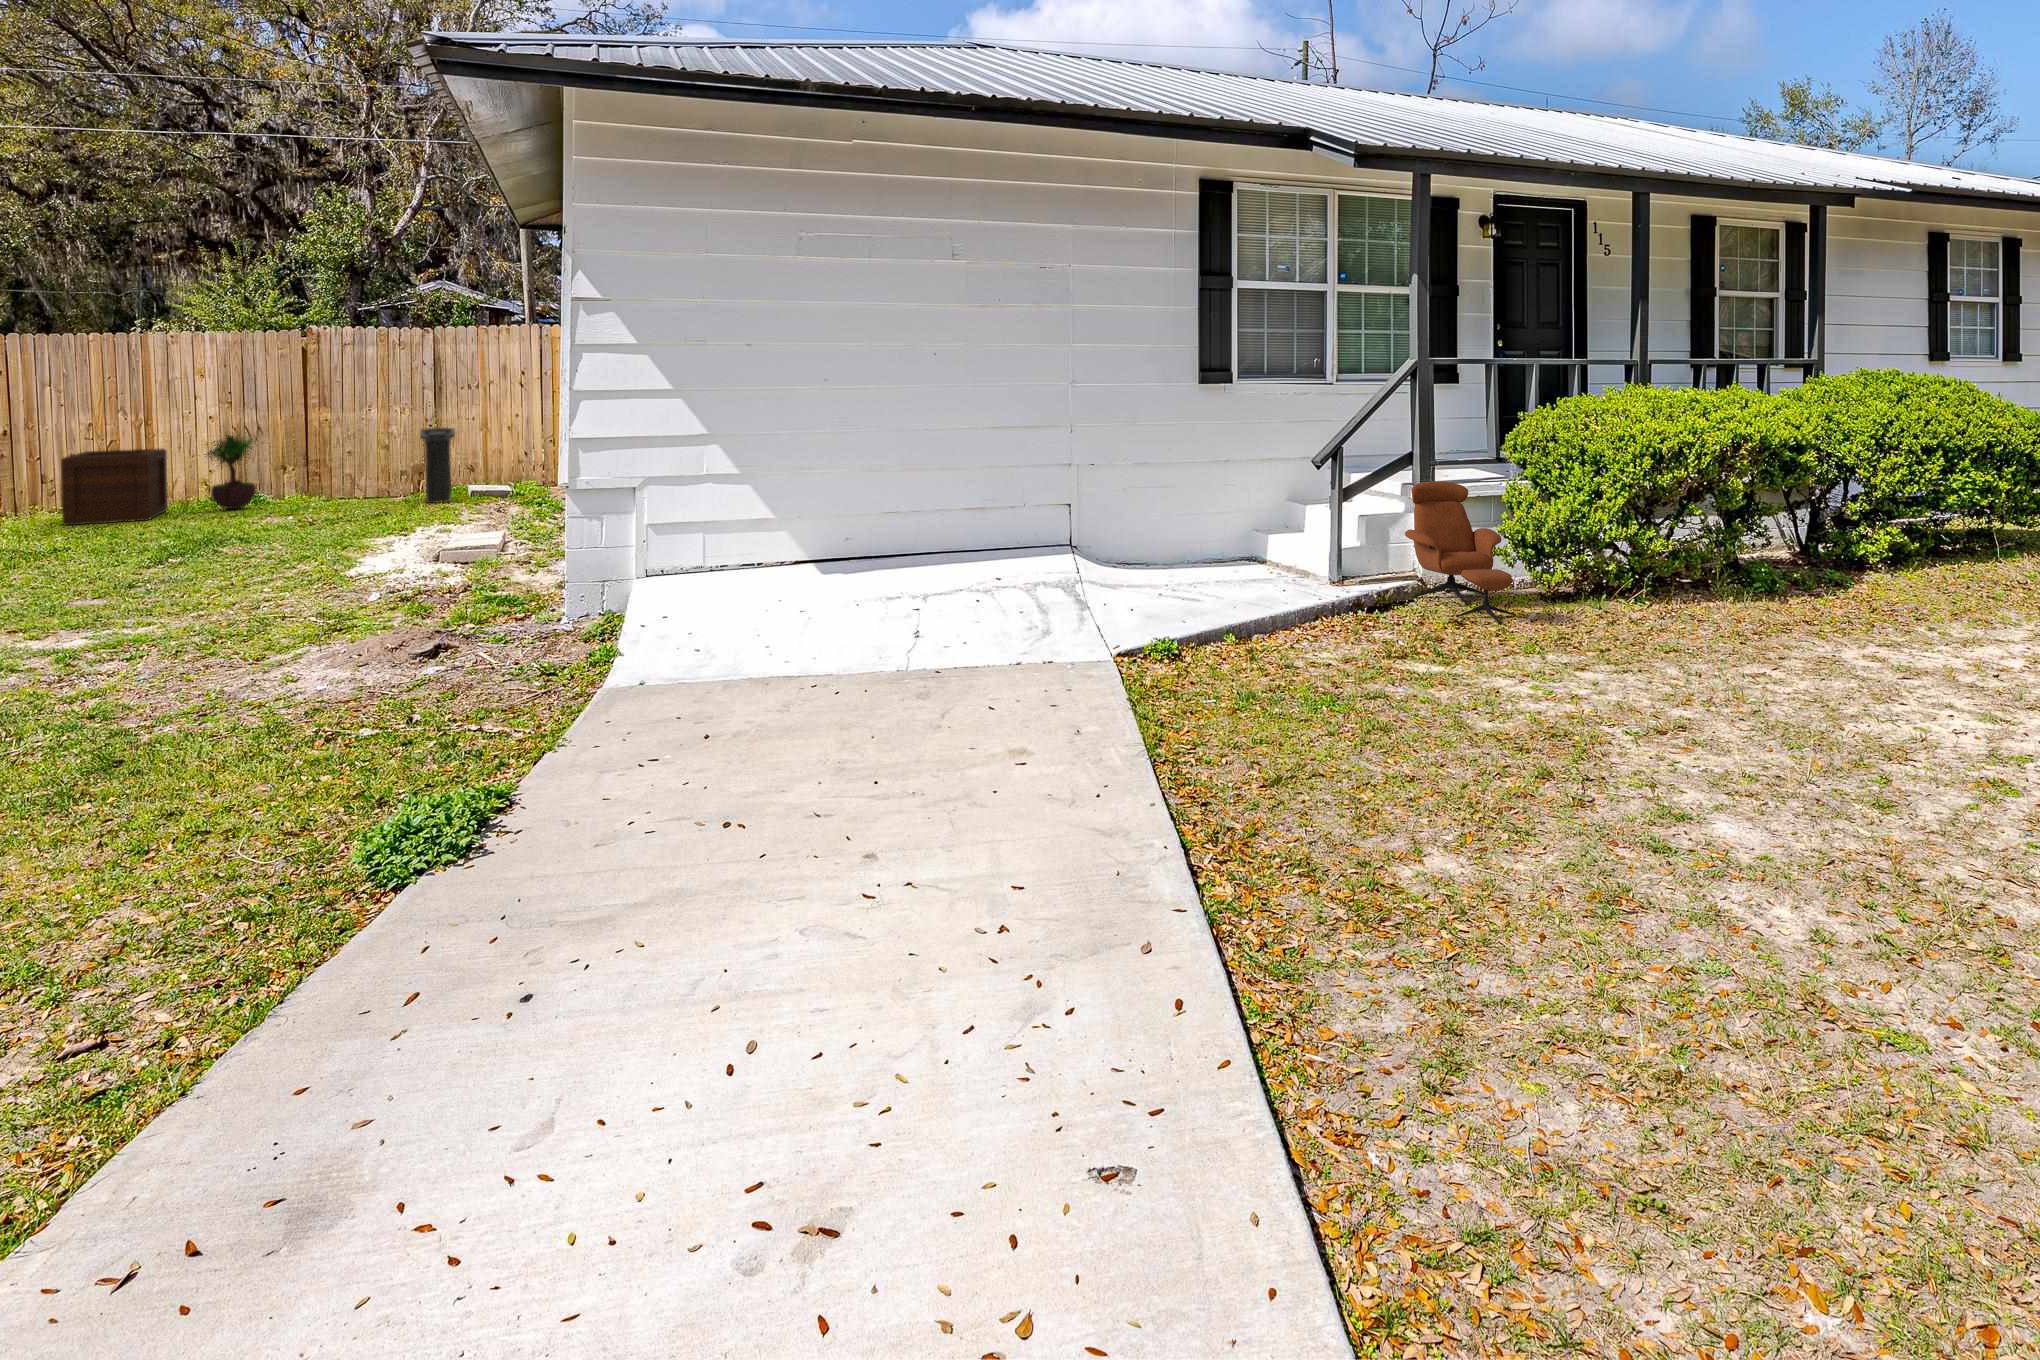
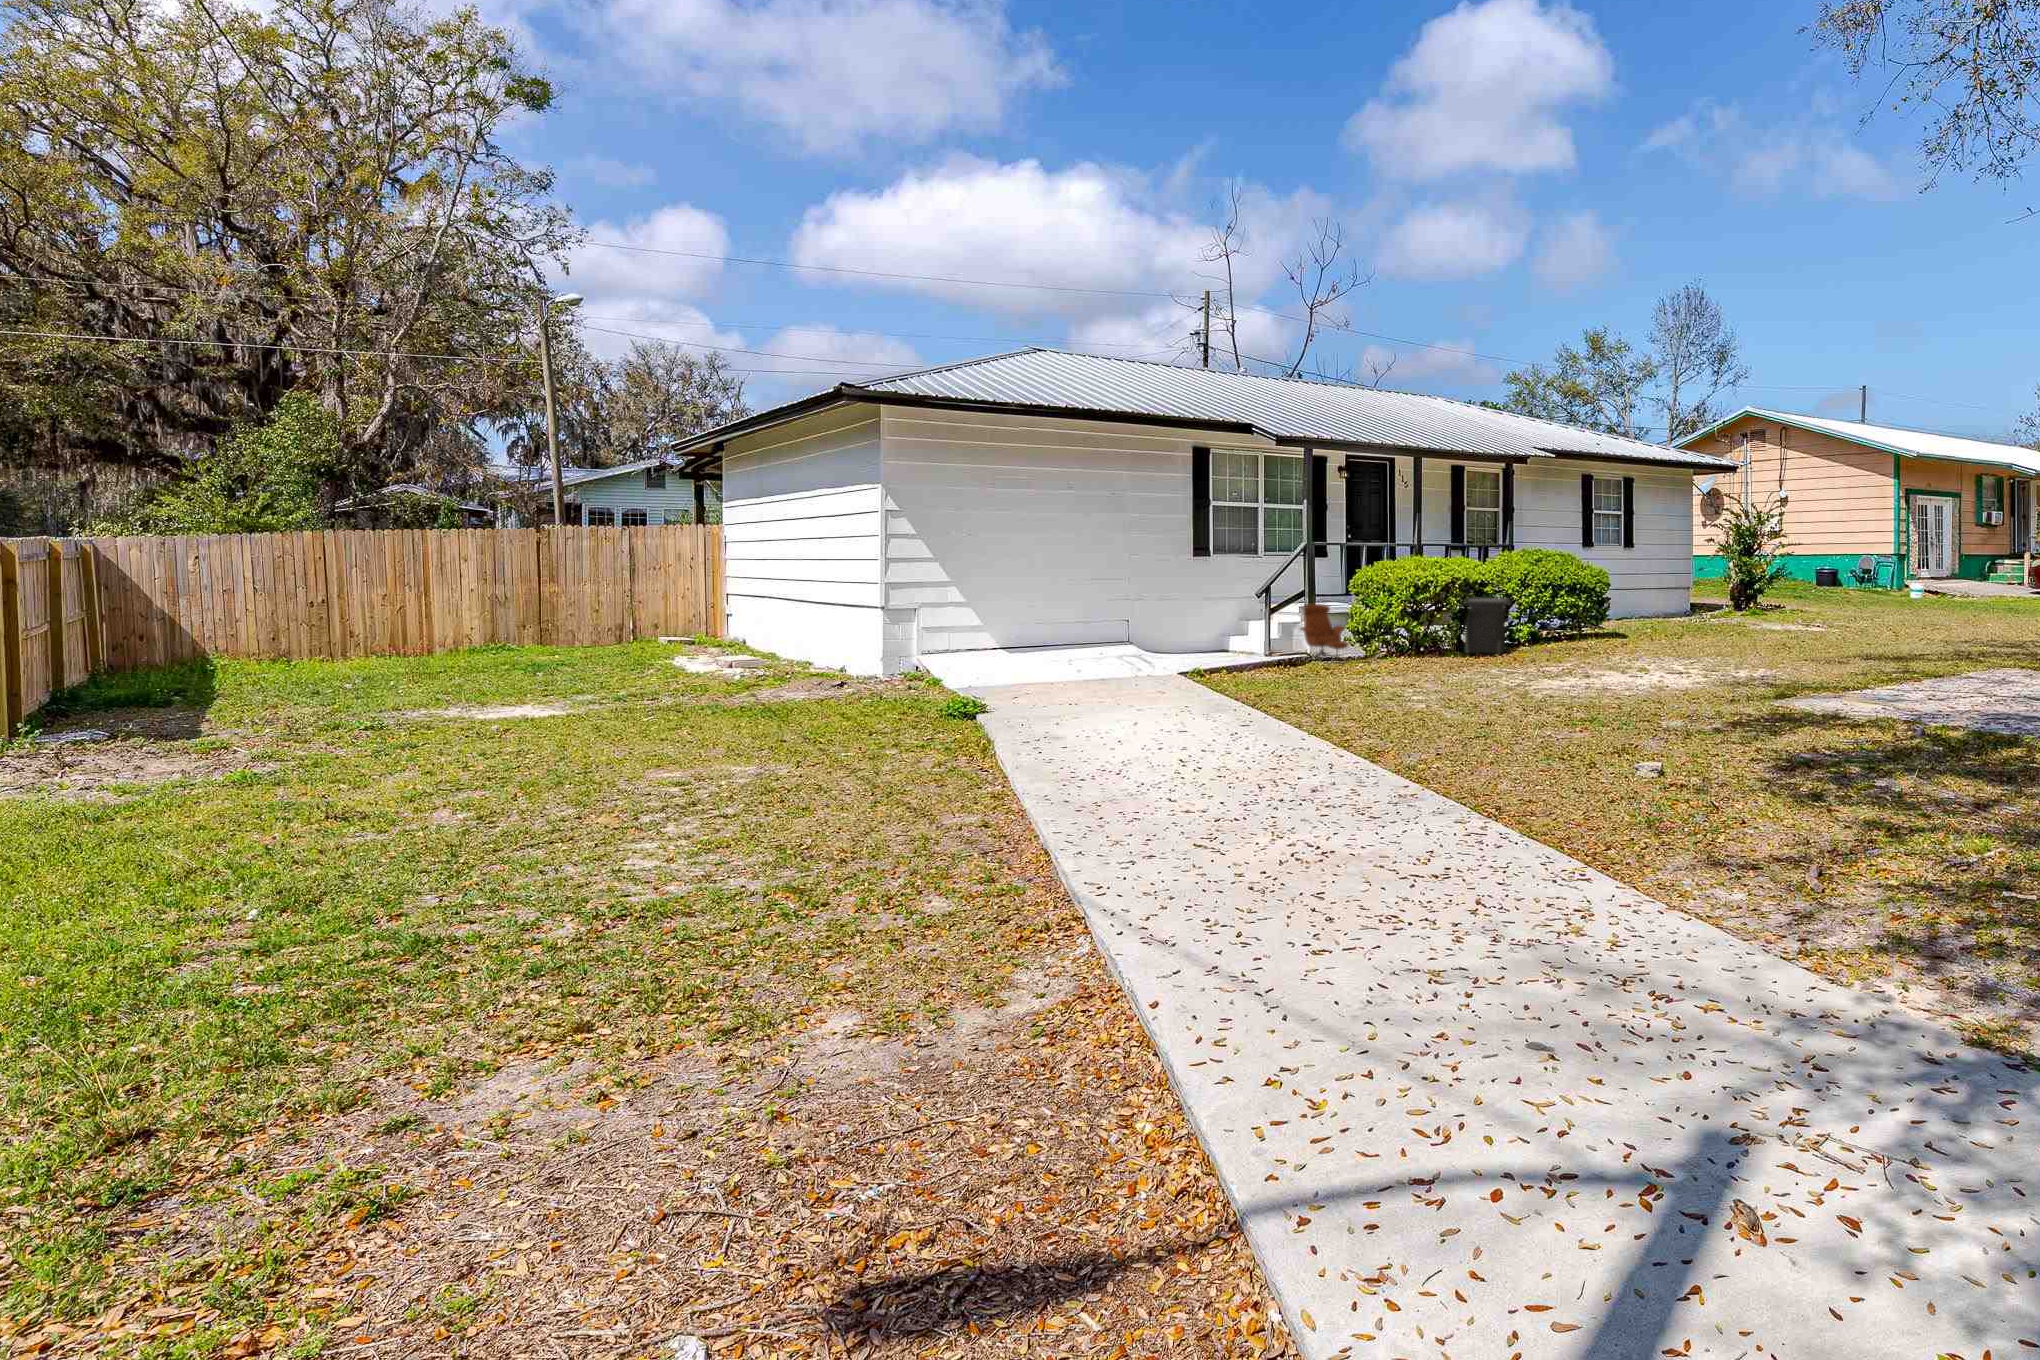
trash can: present [420,428,455,503] -> present [1465,598,1512,654]
potted tree: present [204,431,256,509] -> none [477,605,519,664]
wooden crate: present [61,449,168,525] -> none [386,621,450,674]

